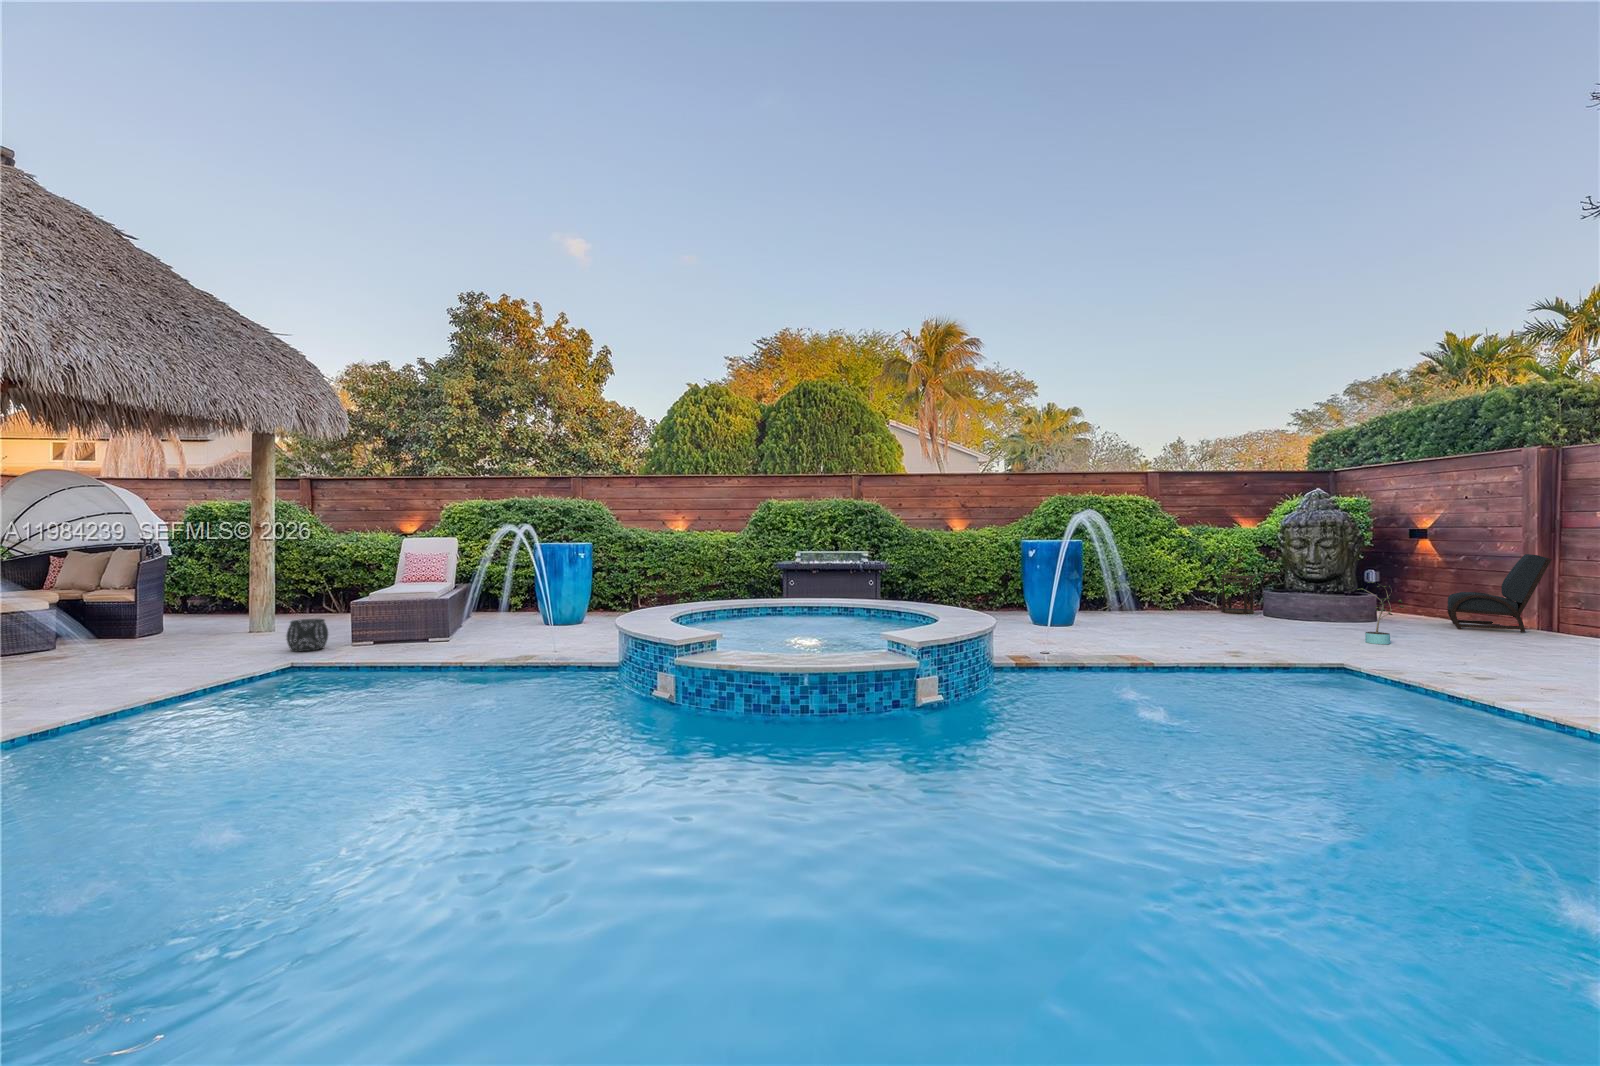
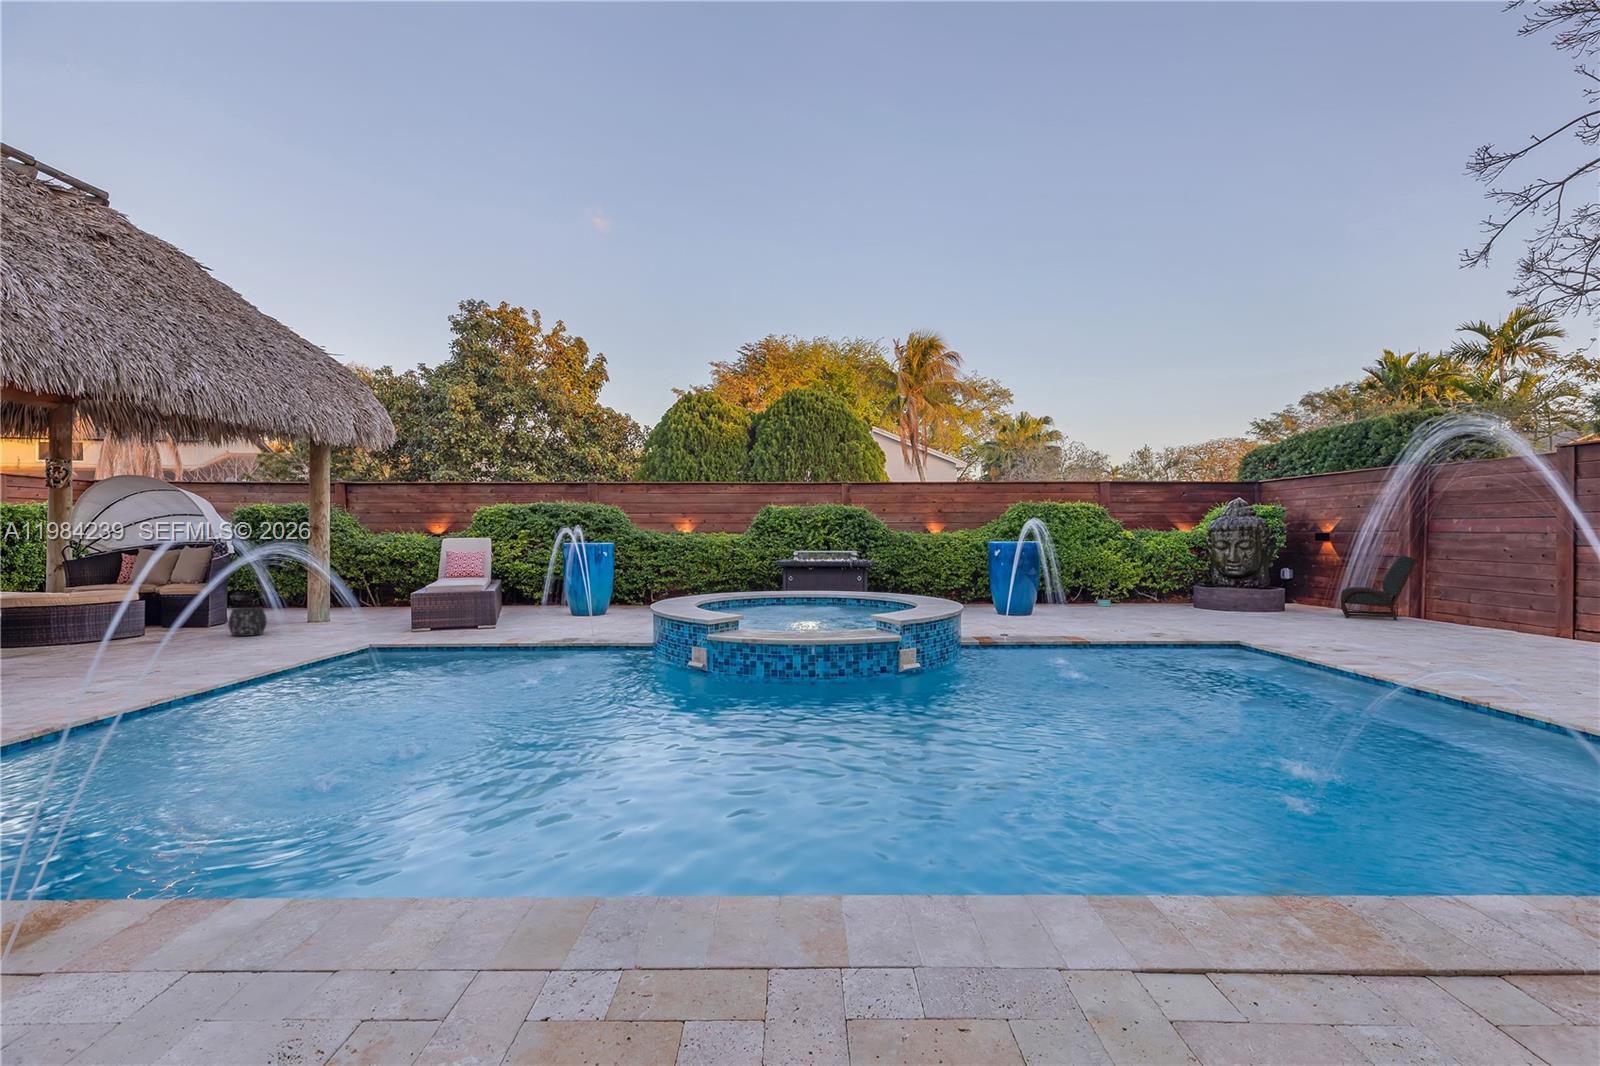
side table: present [1221,574,1256,614] -> none [1158,572,1188,607]
potted plant: present [1356,582,1404,644] -> present [1092,569,1117,606]
woven basket: present [287,619,328,651] -> present [228,607,267,636]

